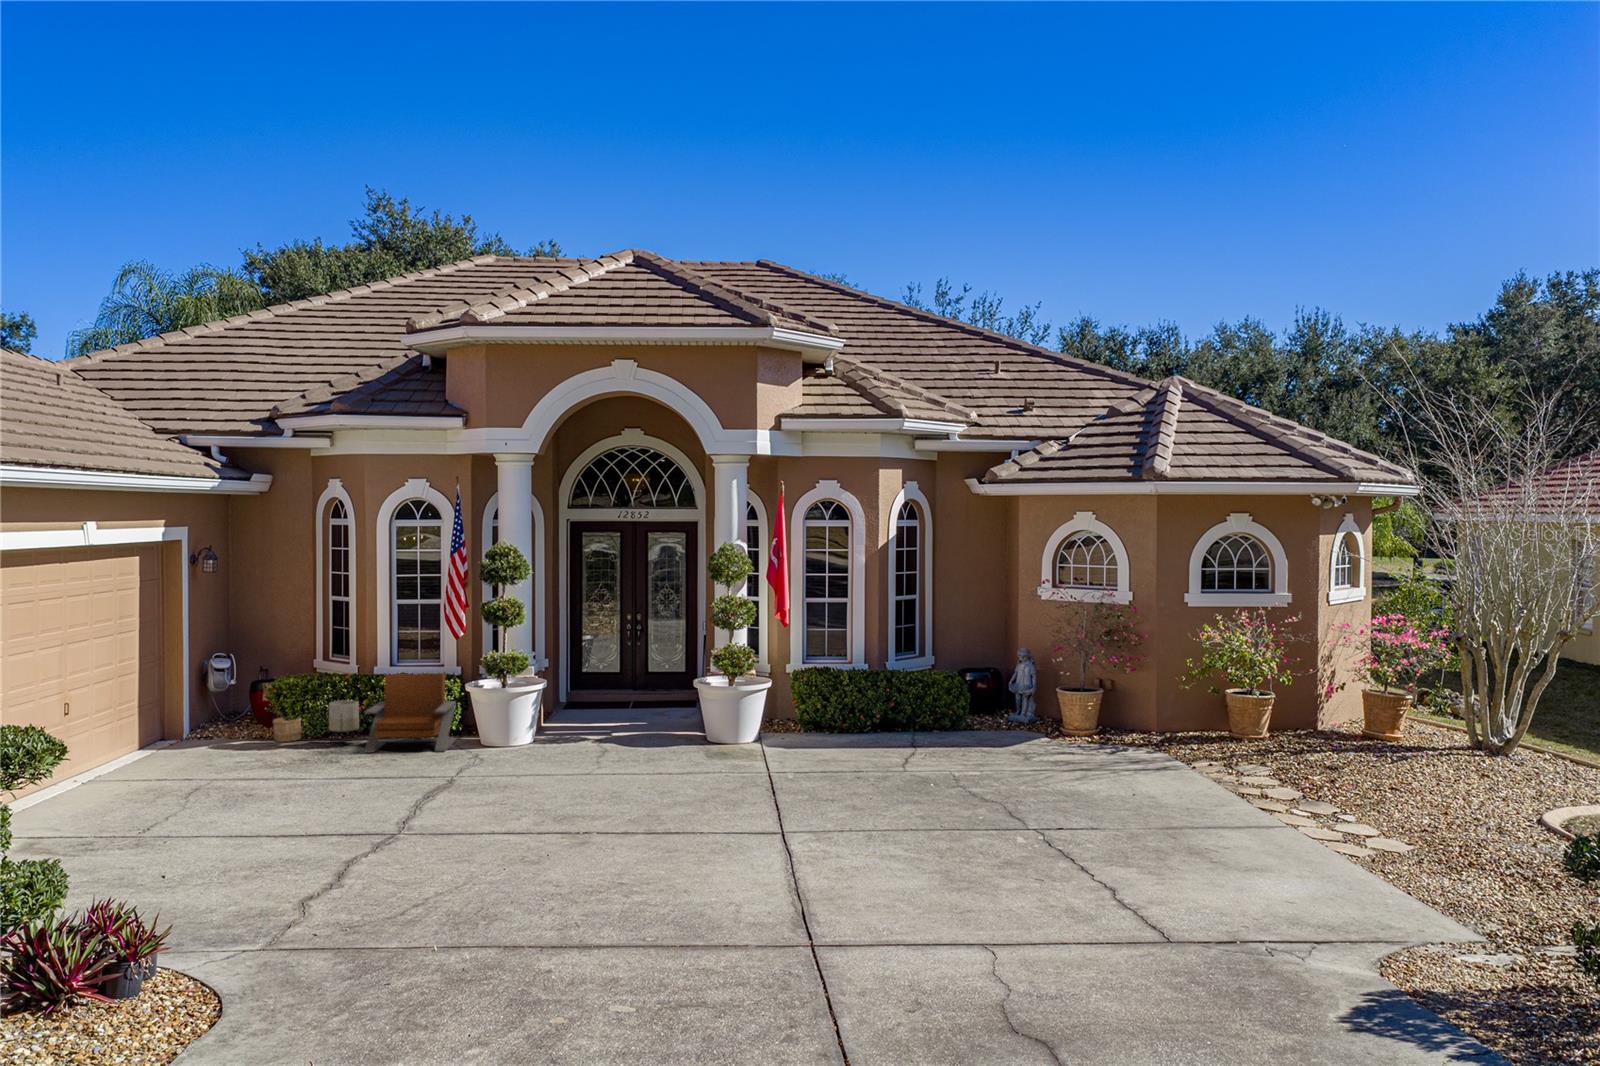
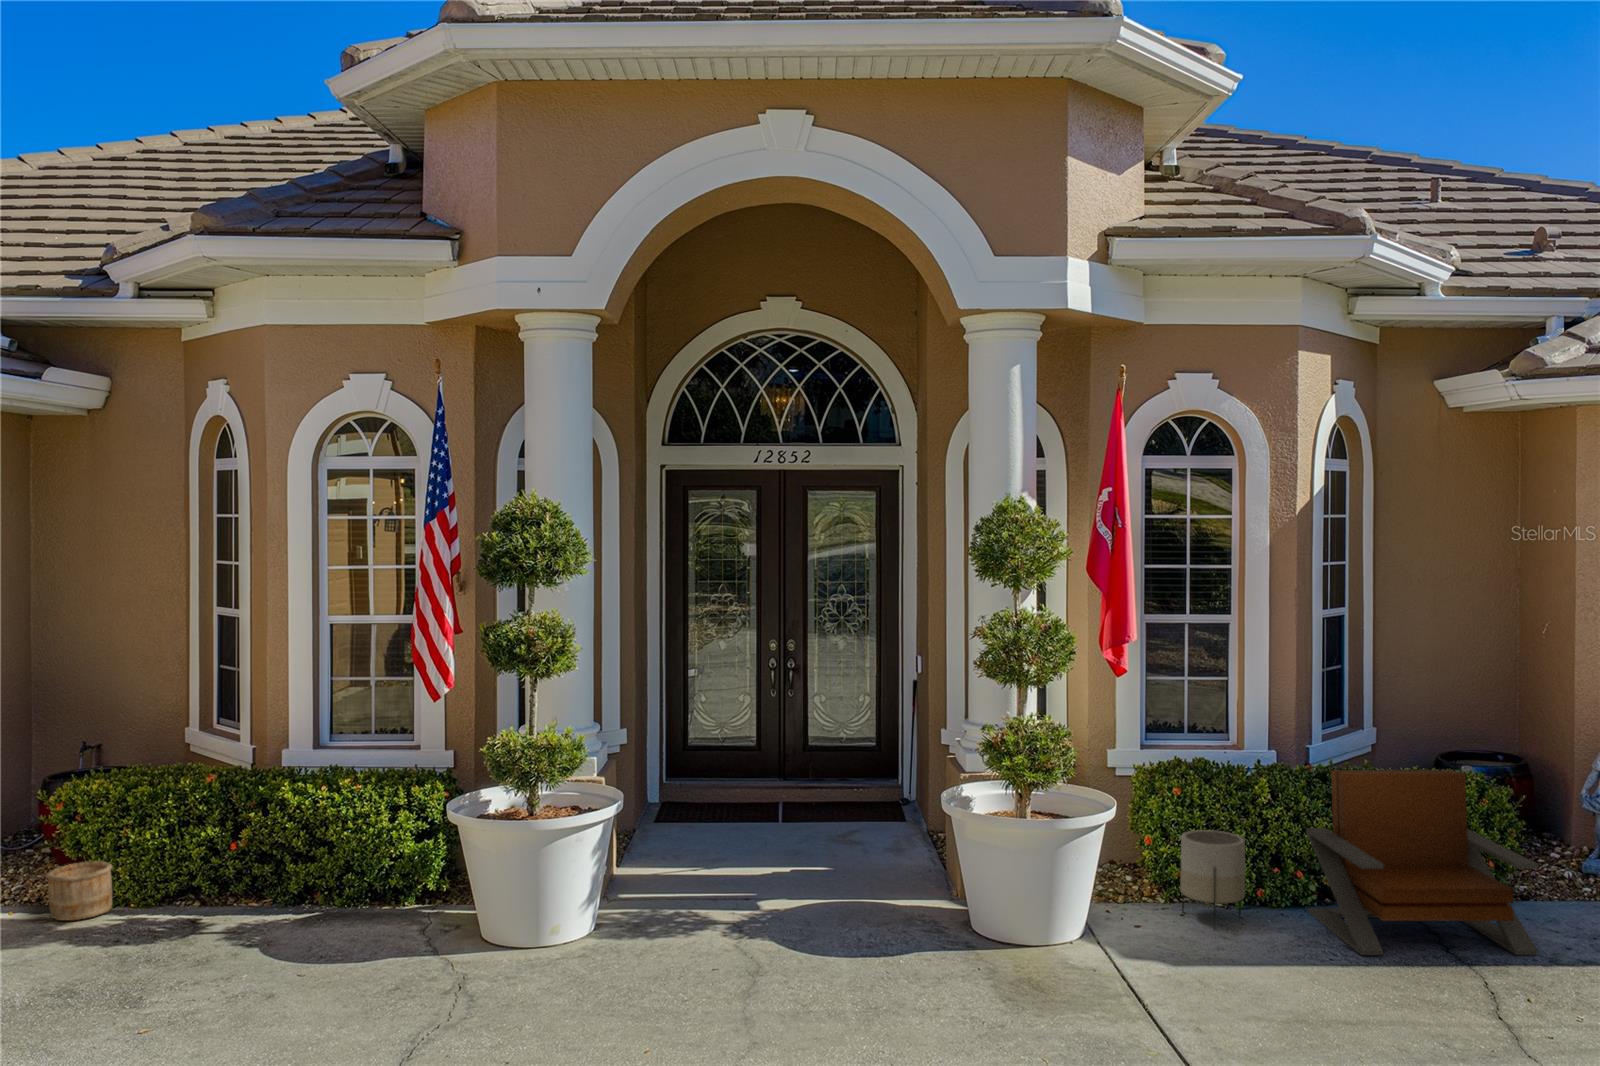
lounge chair: present [364,673,456,753] -> present [1306,770,1539,955]
planter: present [329,701,359,732] -> present [1180,830,1245,916]

